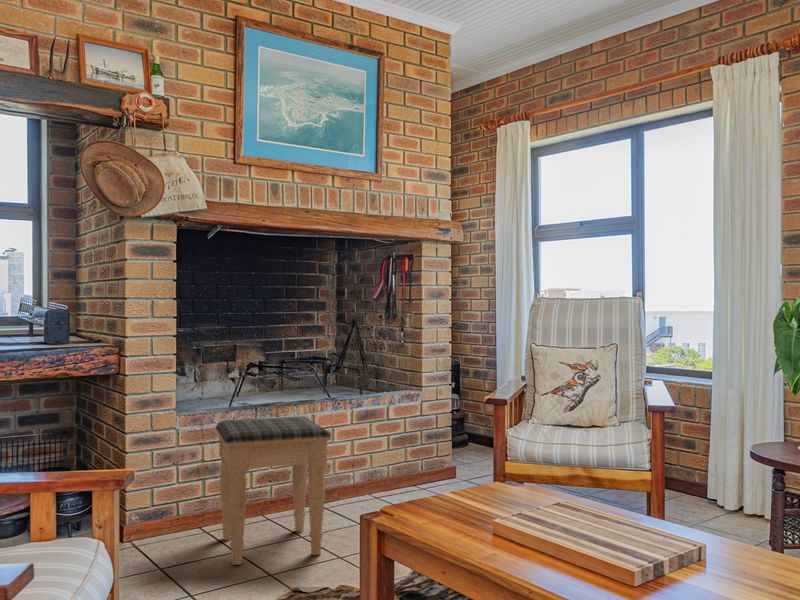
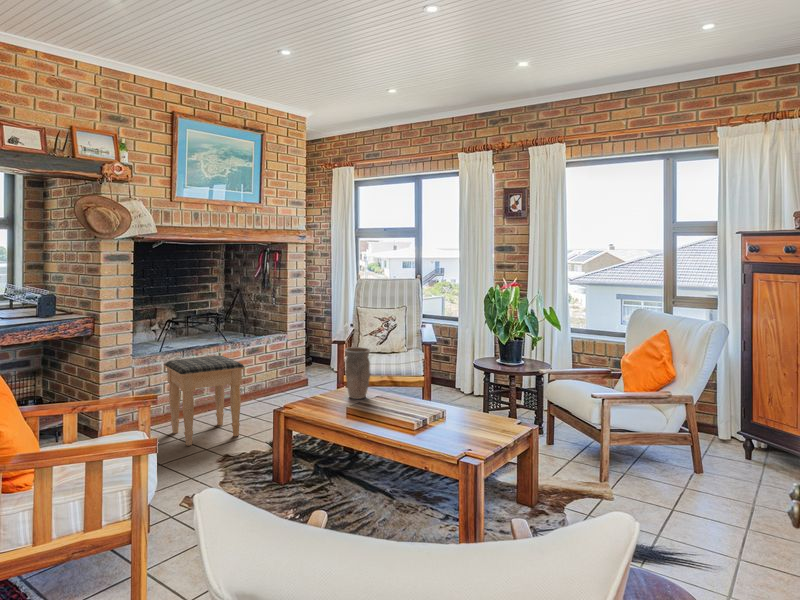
vase: none [492,407,543,509] -> present [345,347,370,399]

